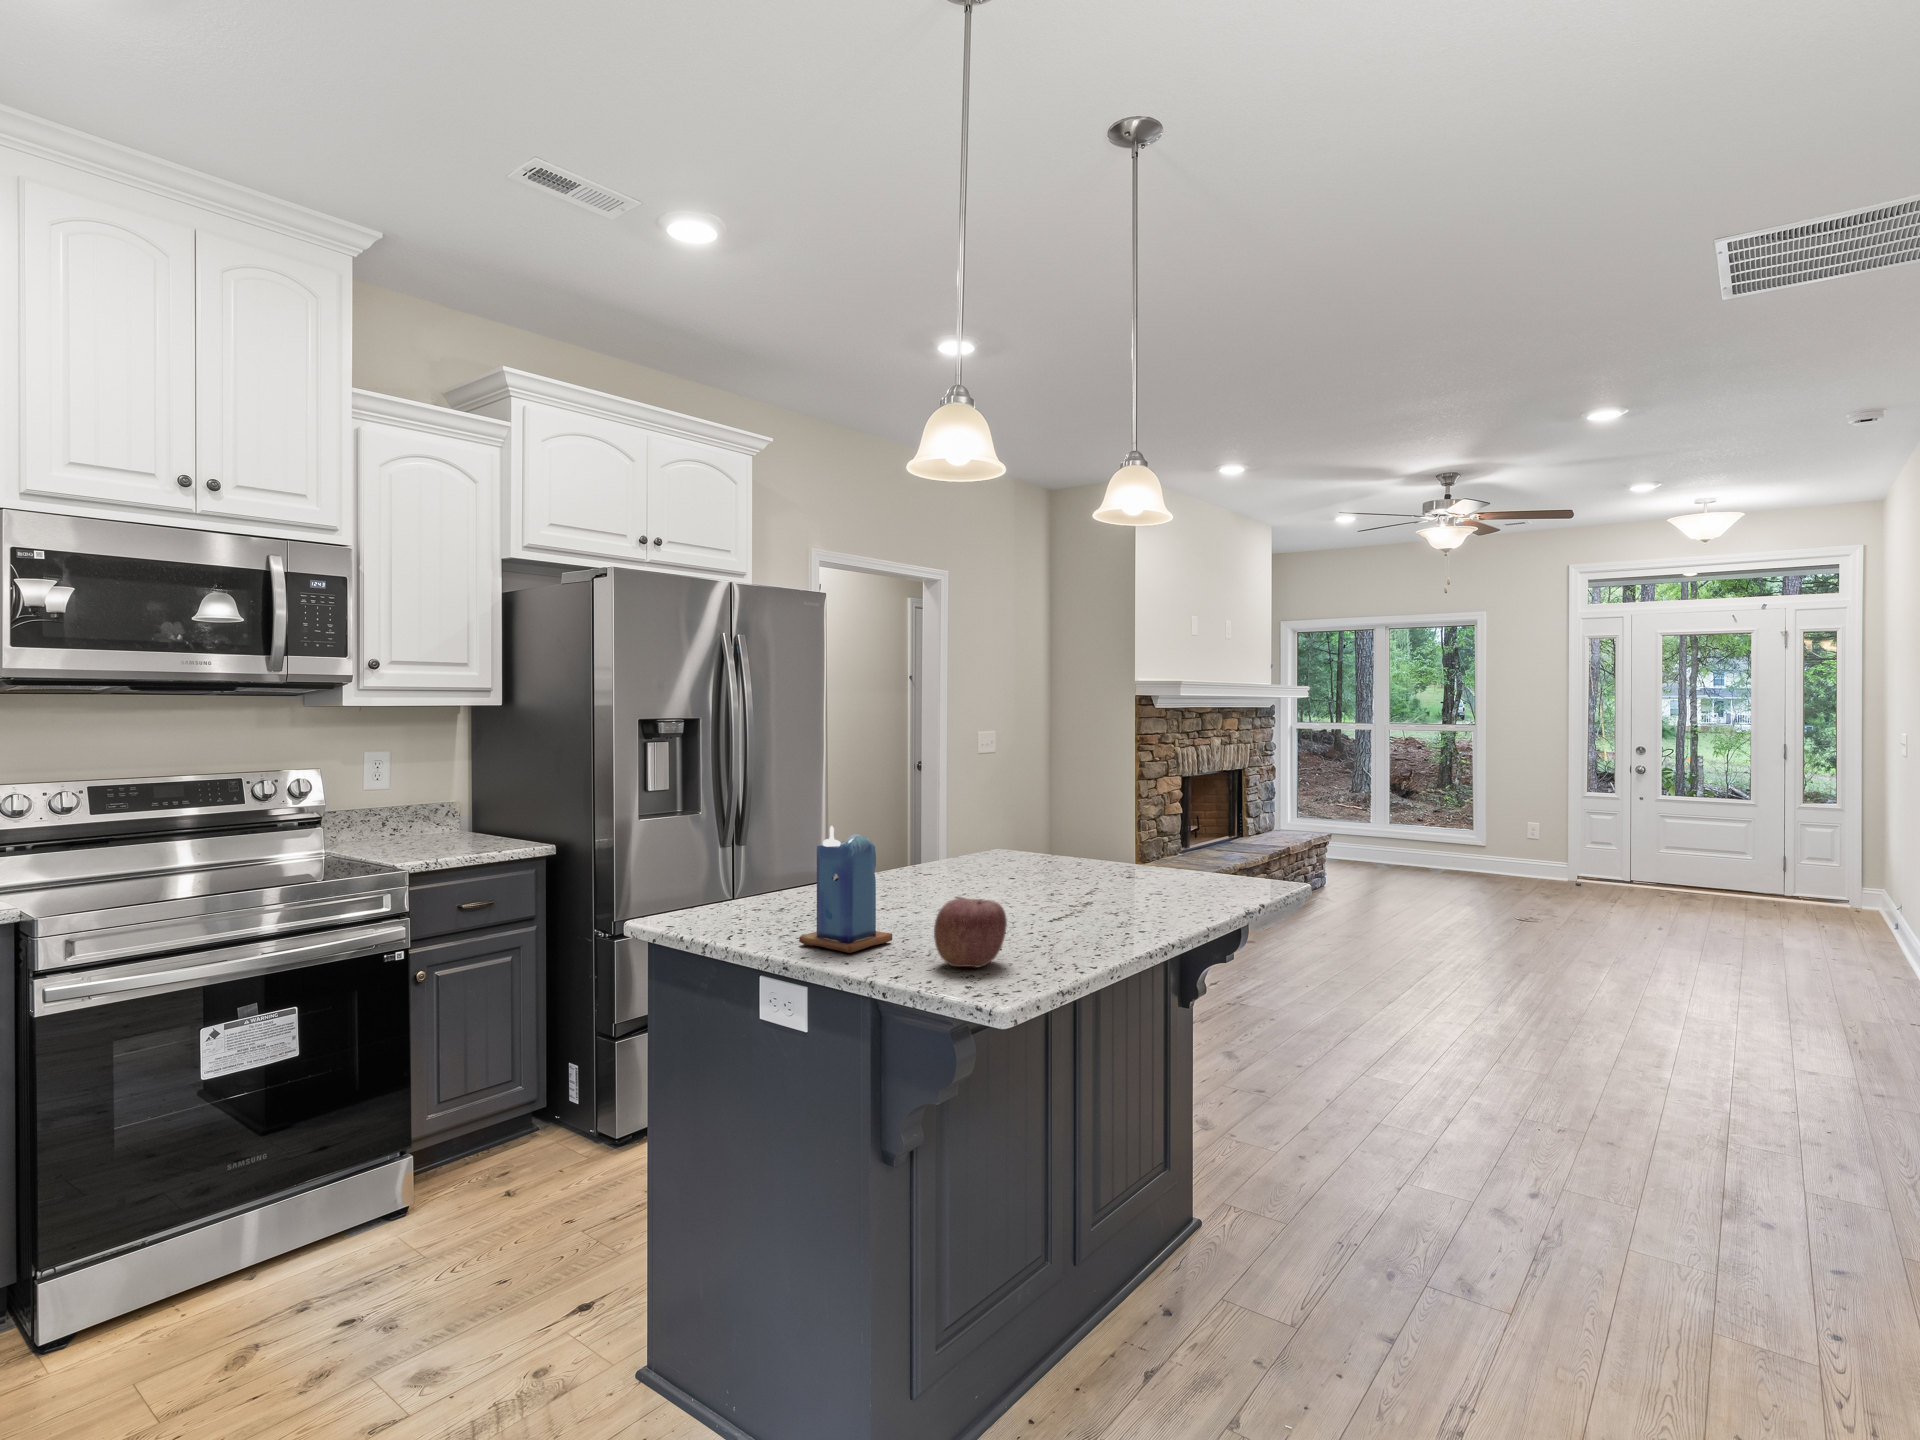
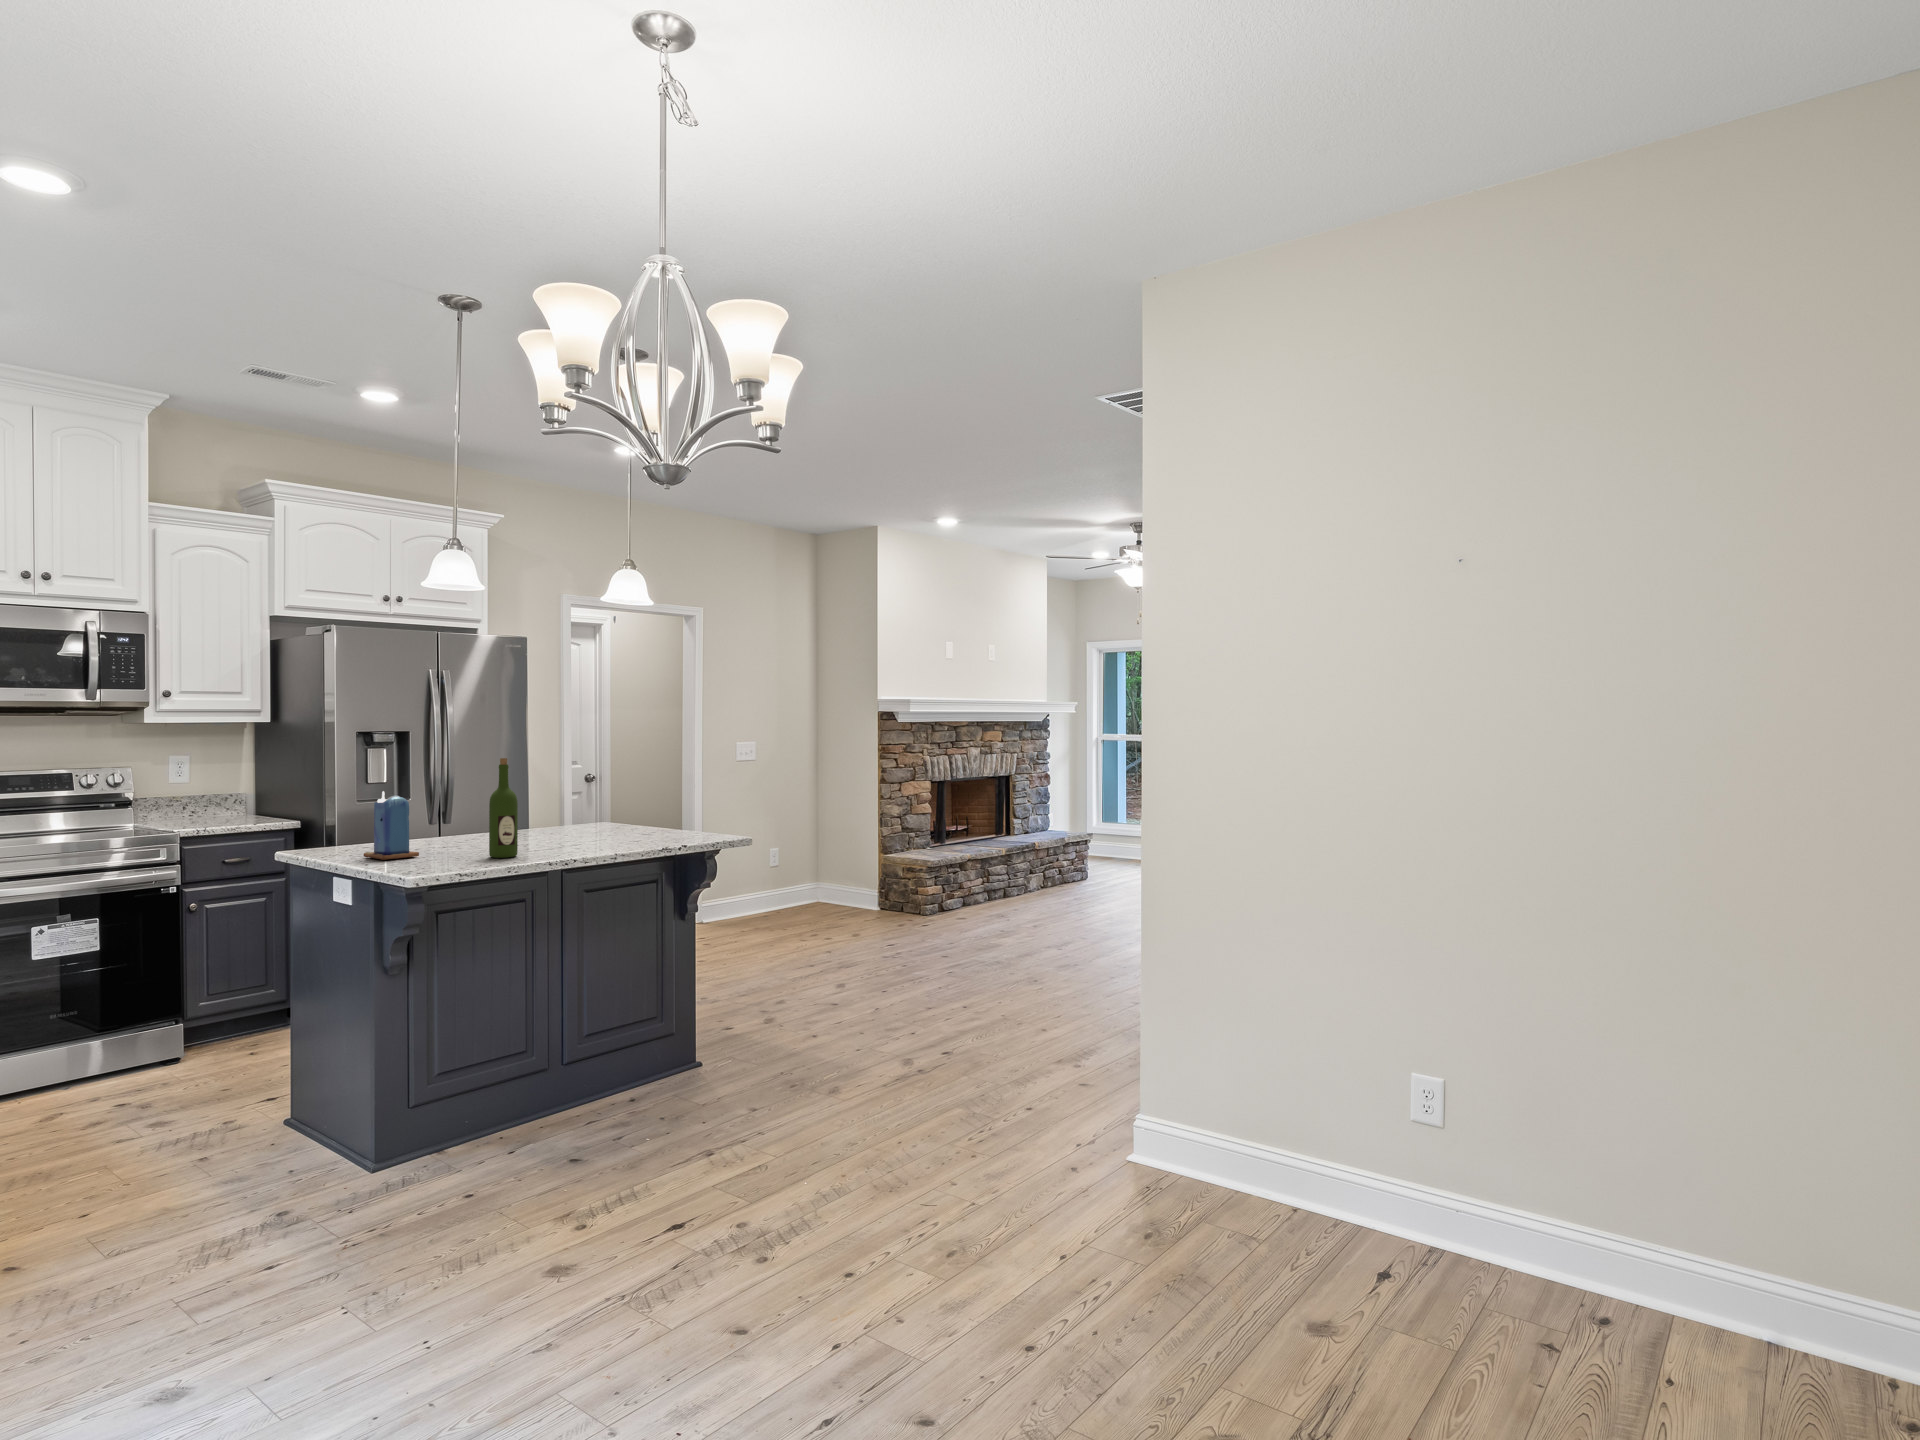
wine bottle: none [1013,766,1060,945] -> present [489,758,518,858]
apple: present [934,898,1007,968] -> none [419,829,464,864]

